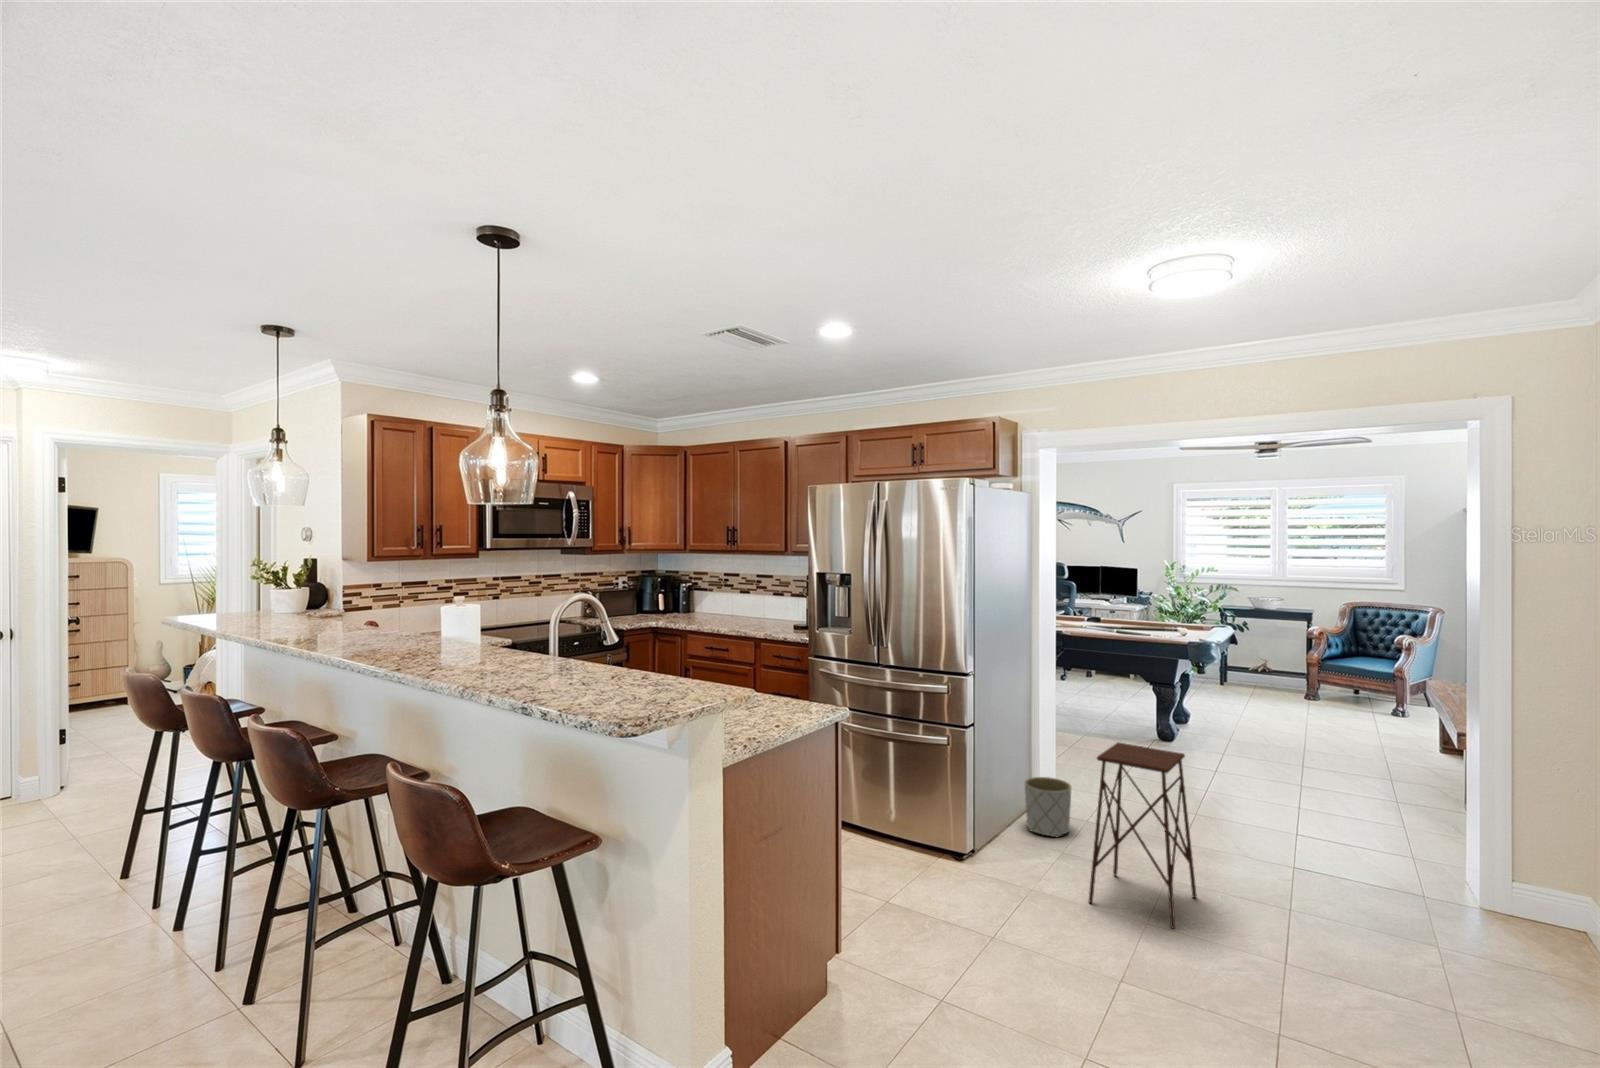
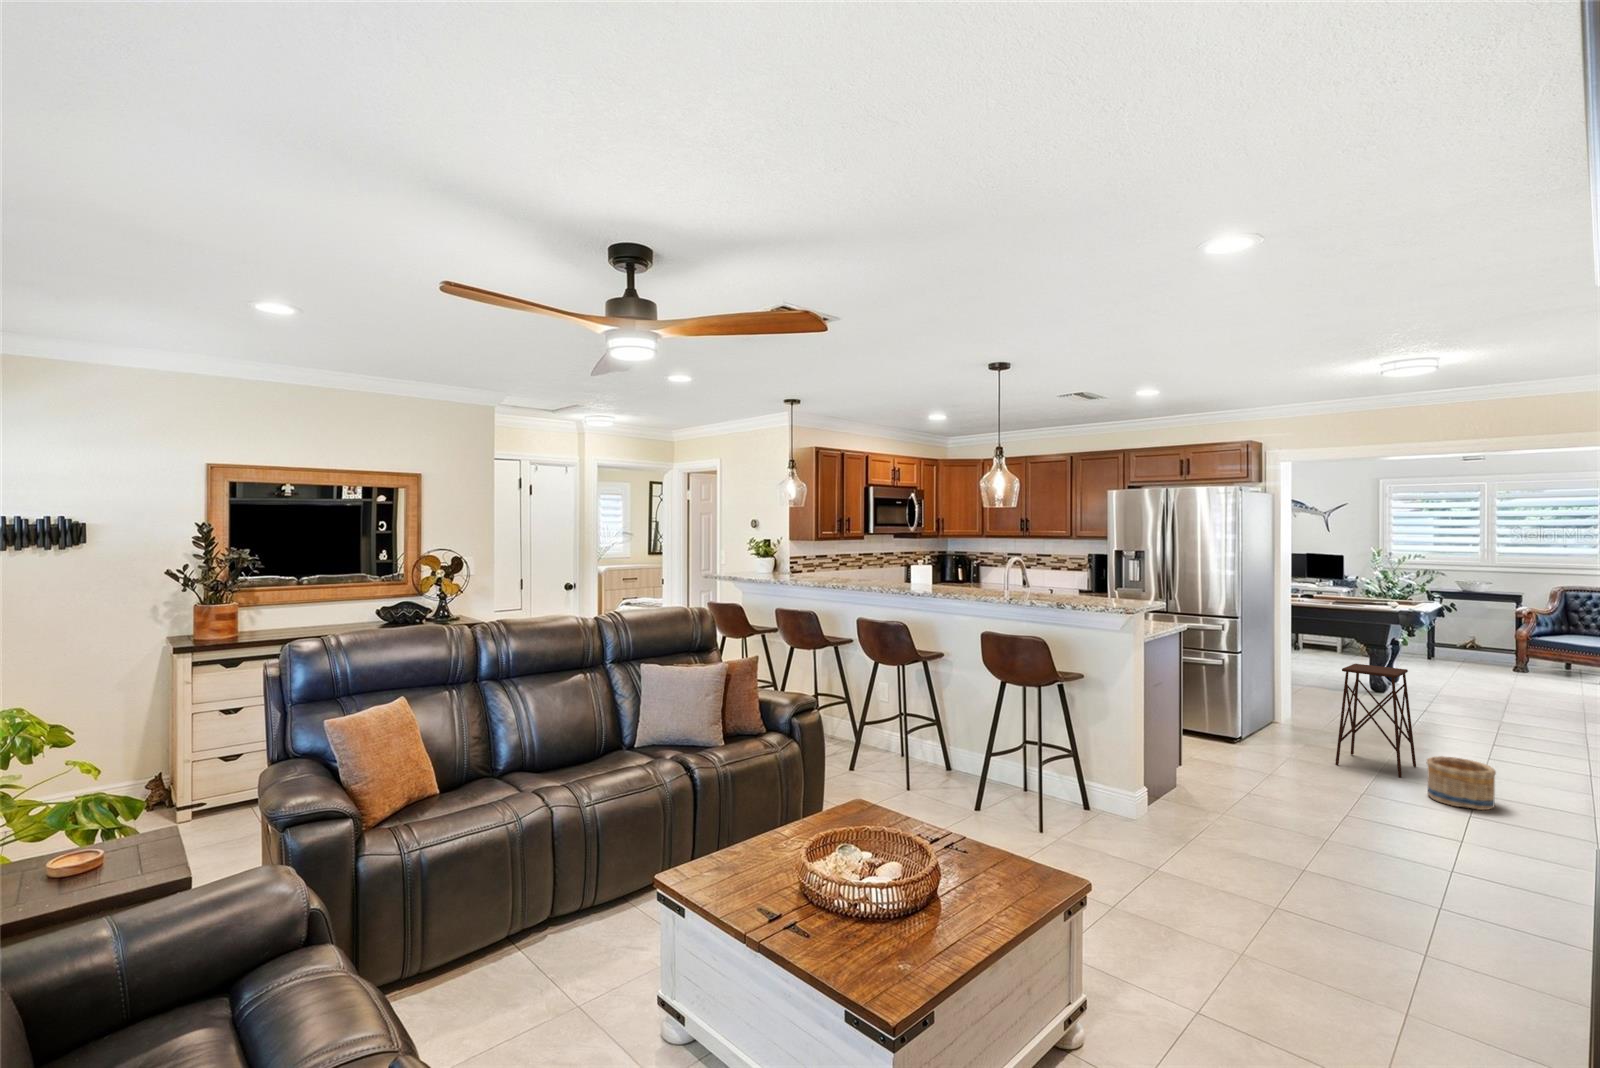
planter: present [1025,777,1071,837] -> none [1274,697,1312,737]
basket: none [1206,908,1304,1012] -> present [1426,756,1496,810]

